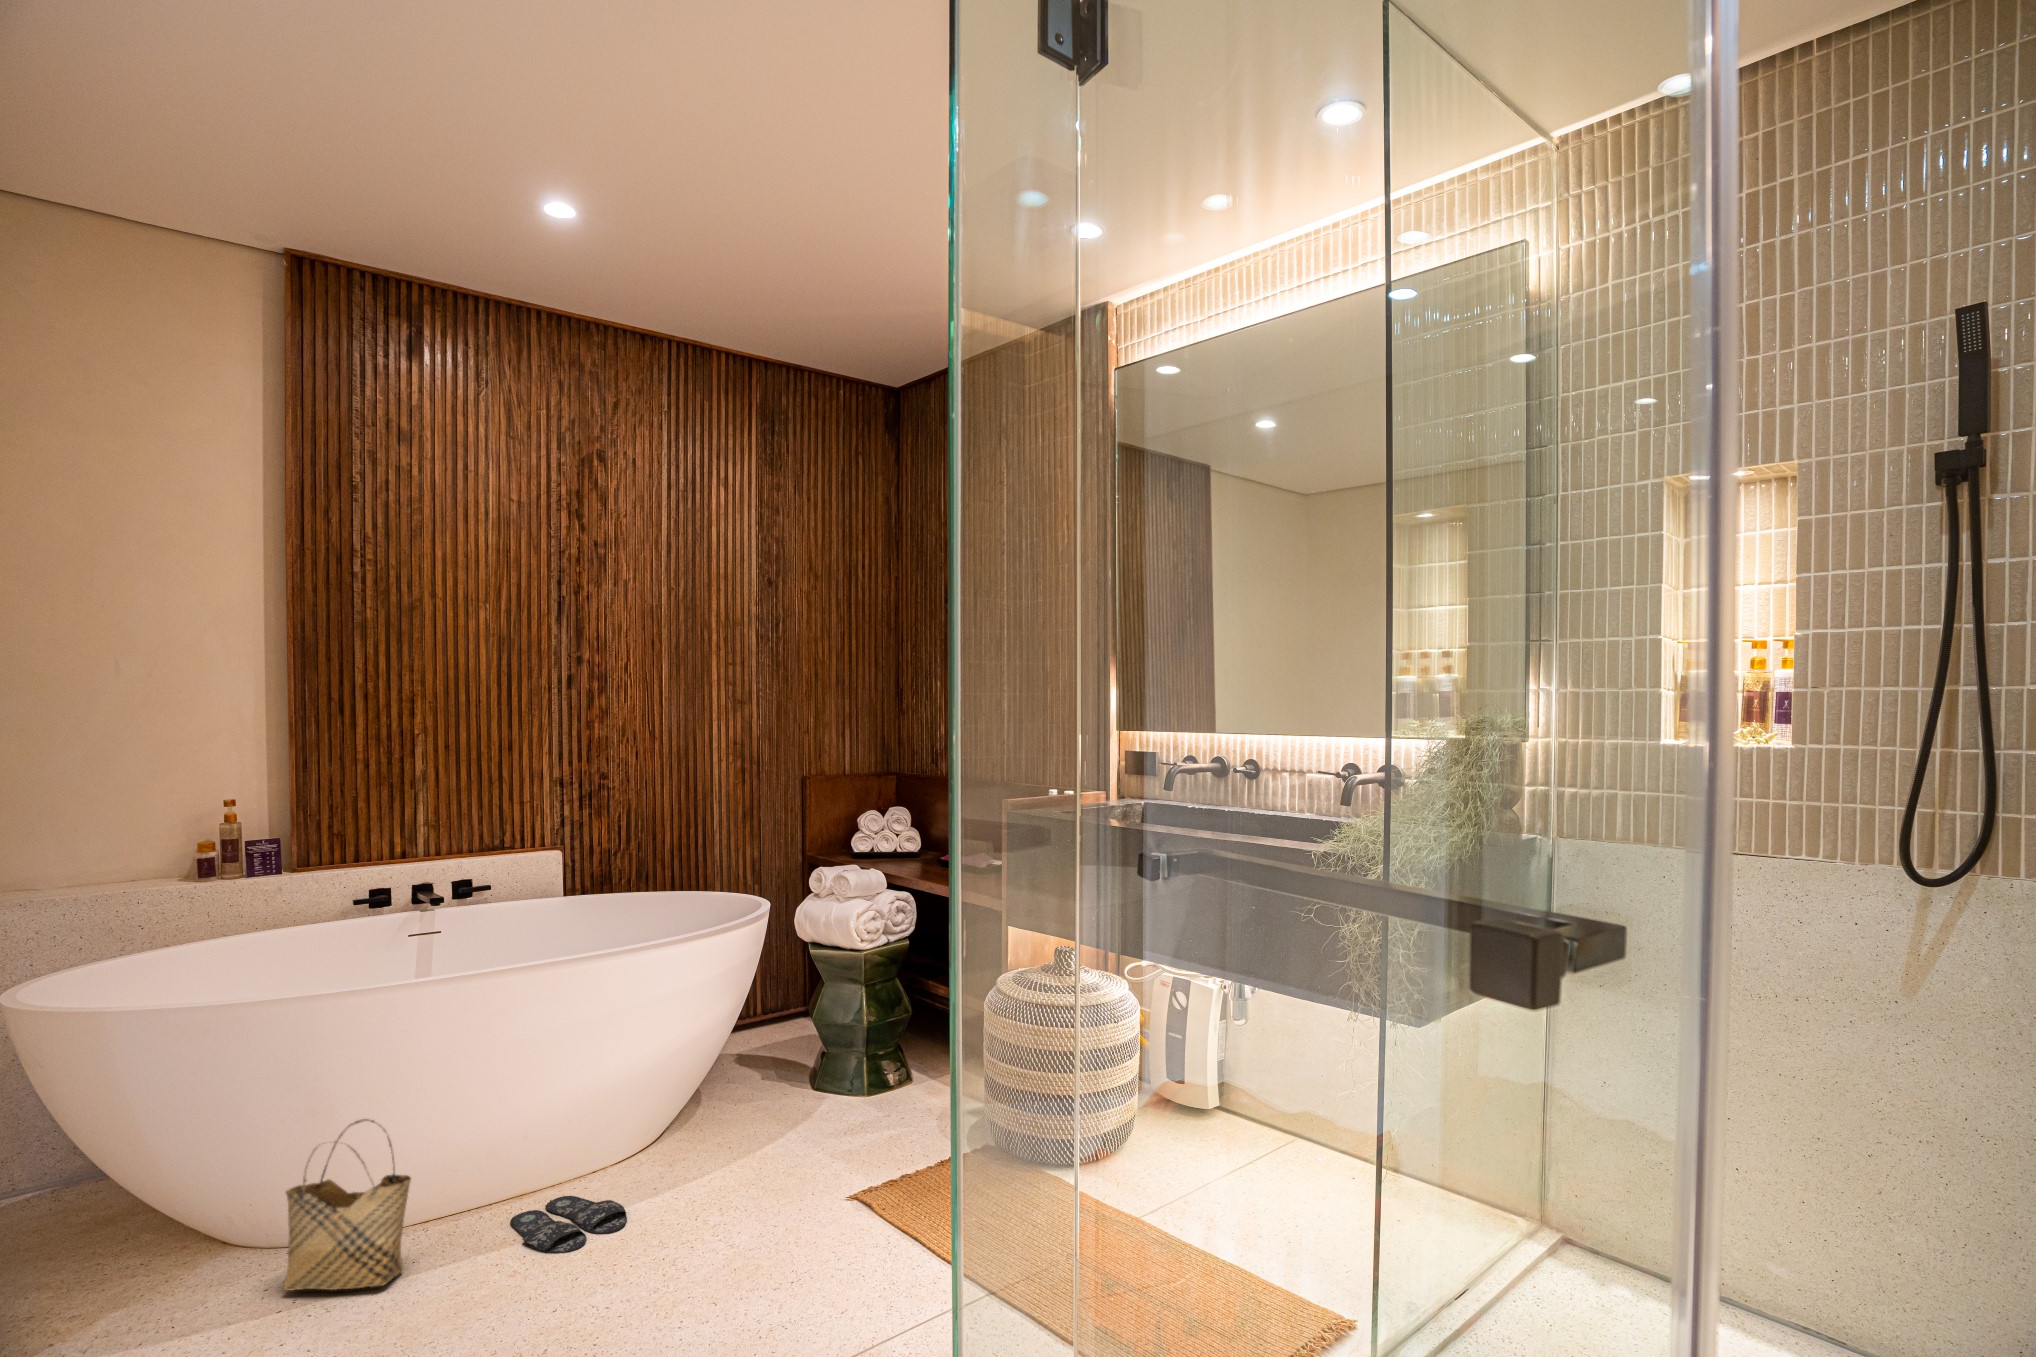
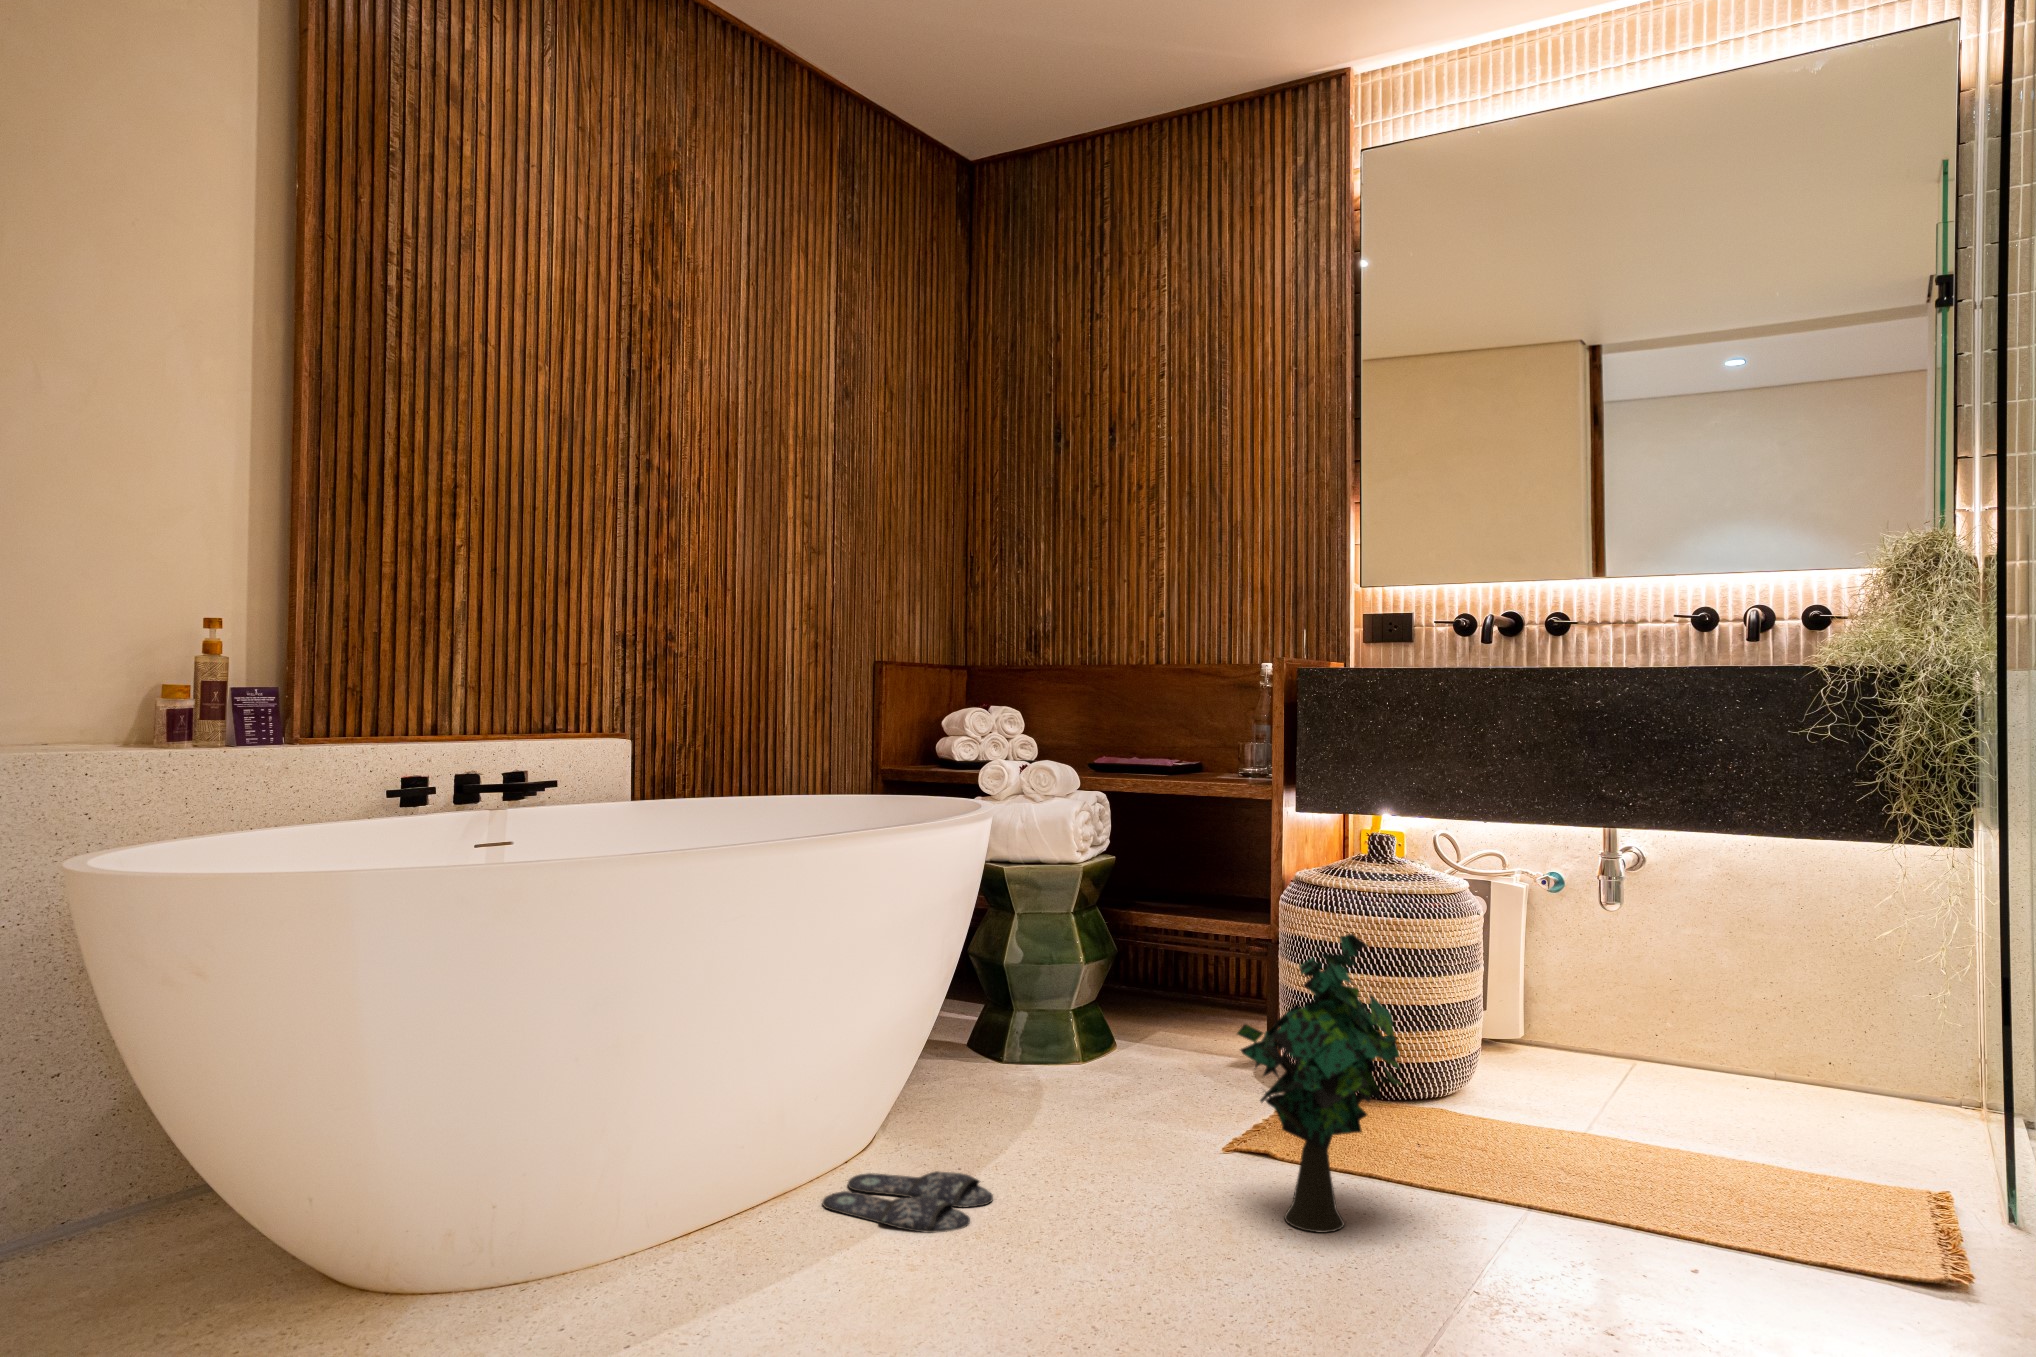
decorative plant: none [744,1061,875,1289] -> present [1237,934,1401,1233]
woven basket: present [283,1119,411,1291] -> none [601,1048,772,1306]

